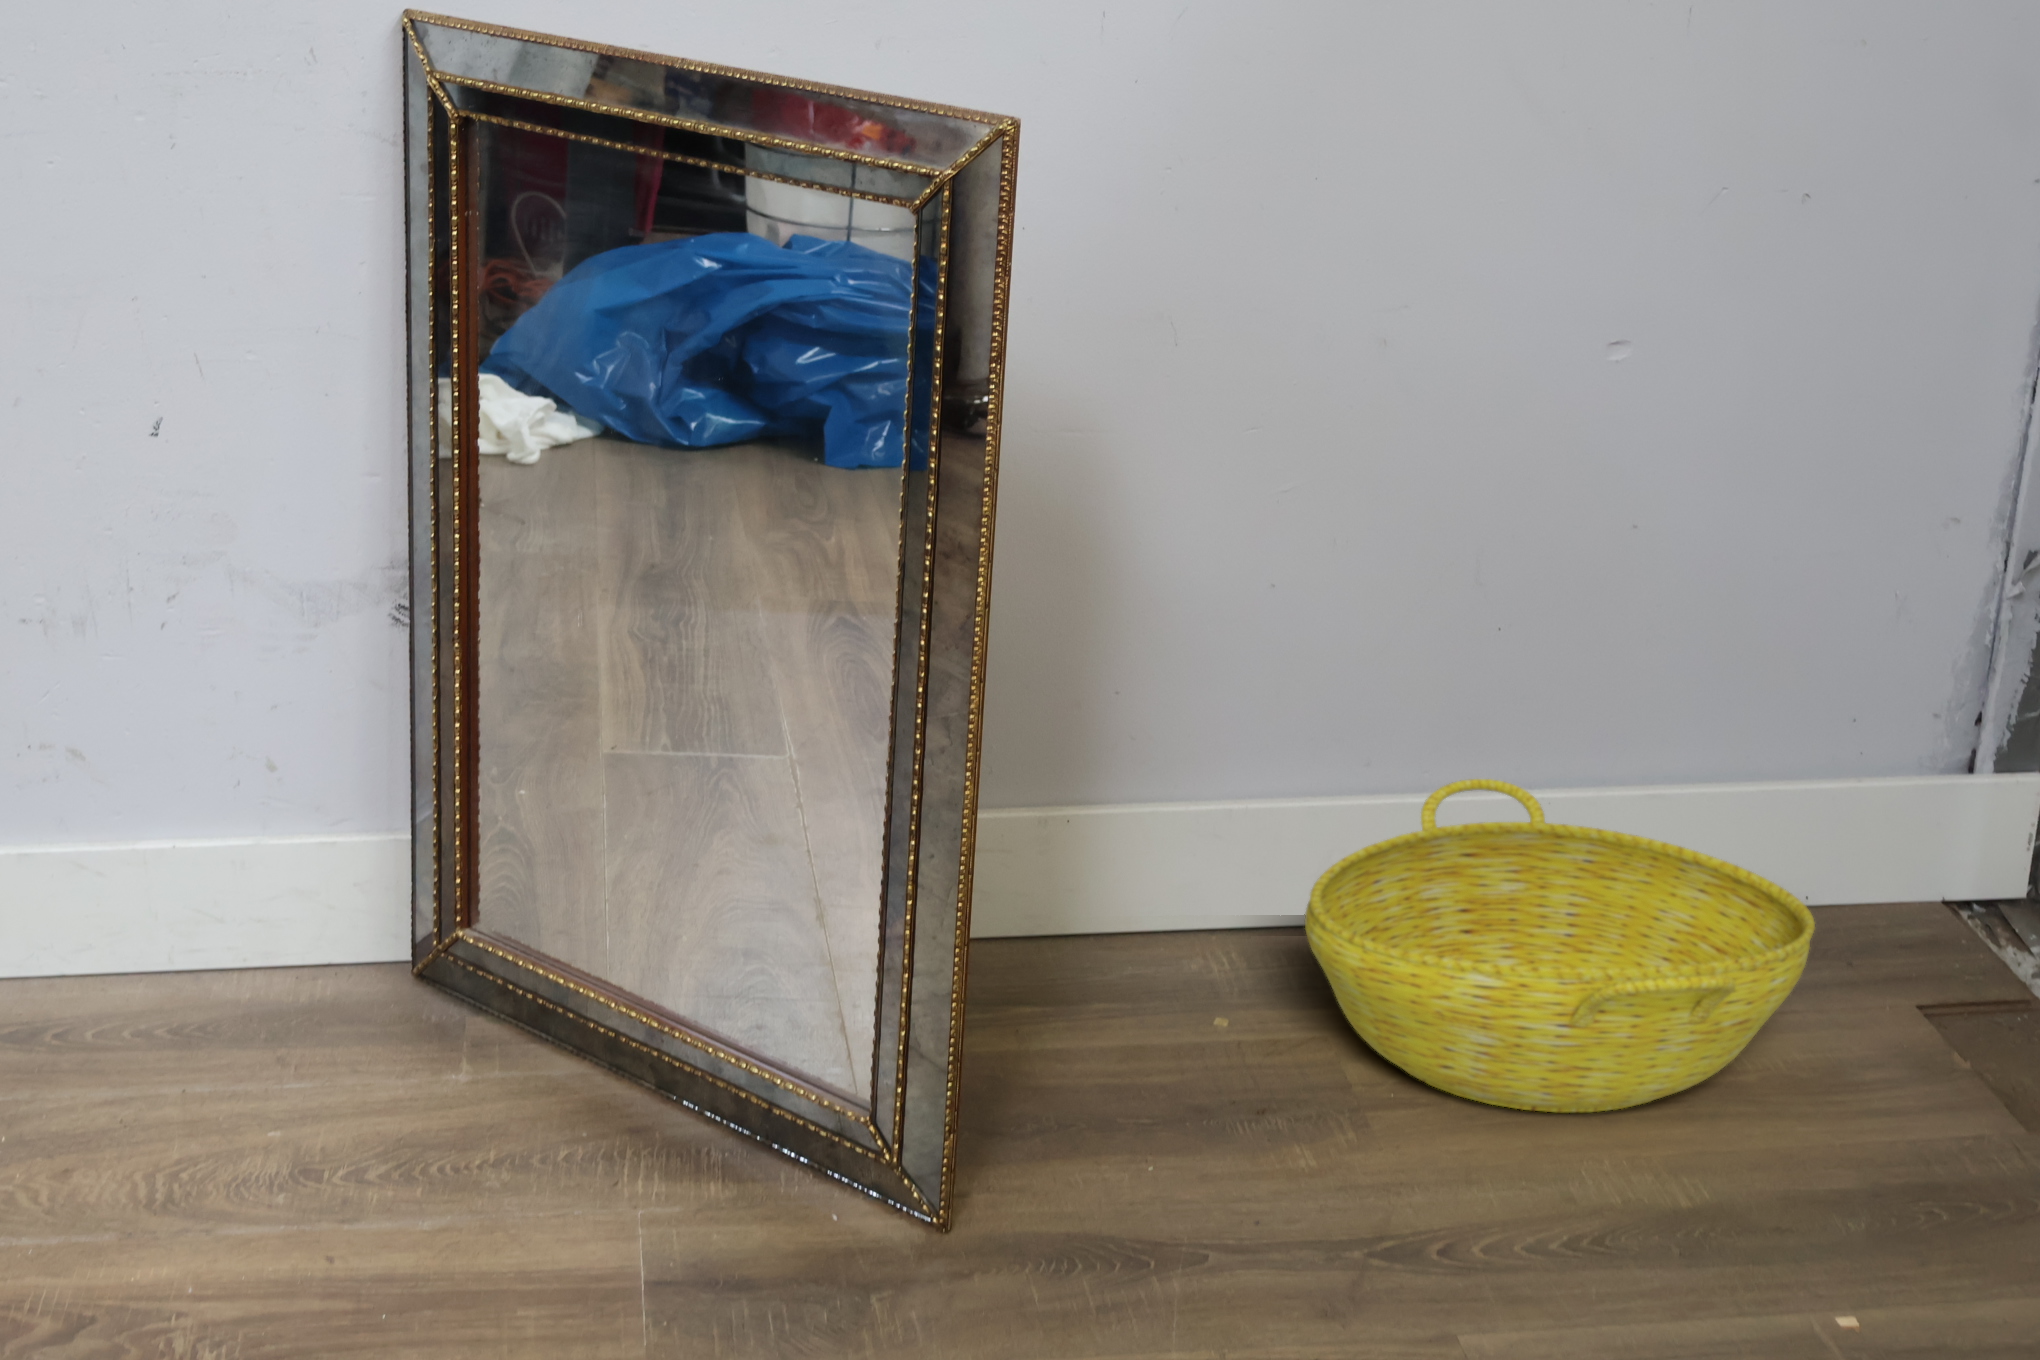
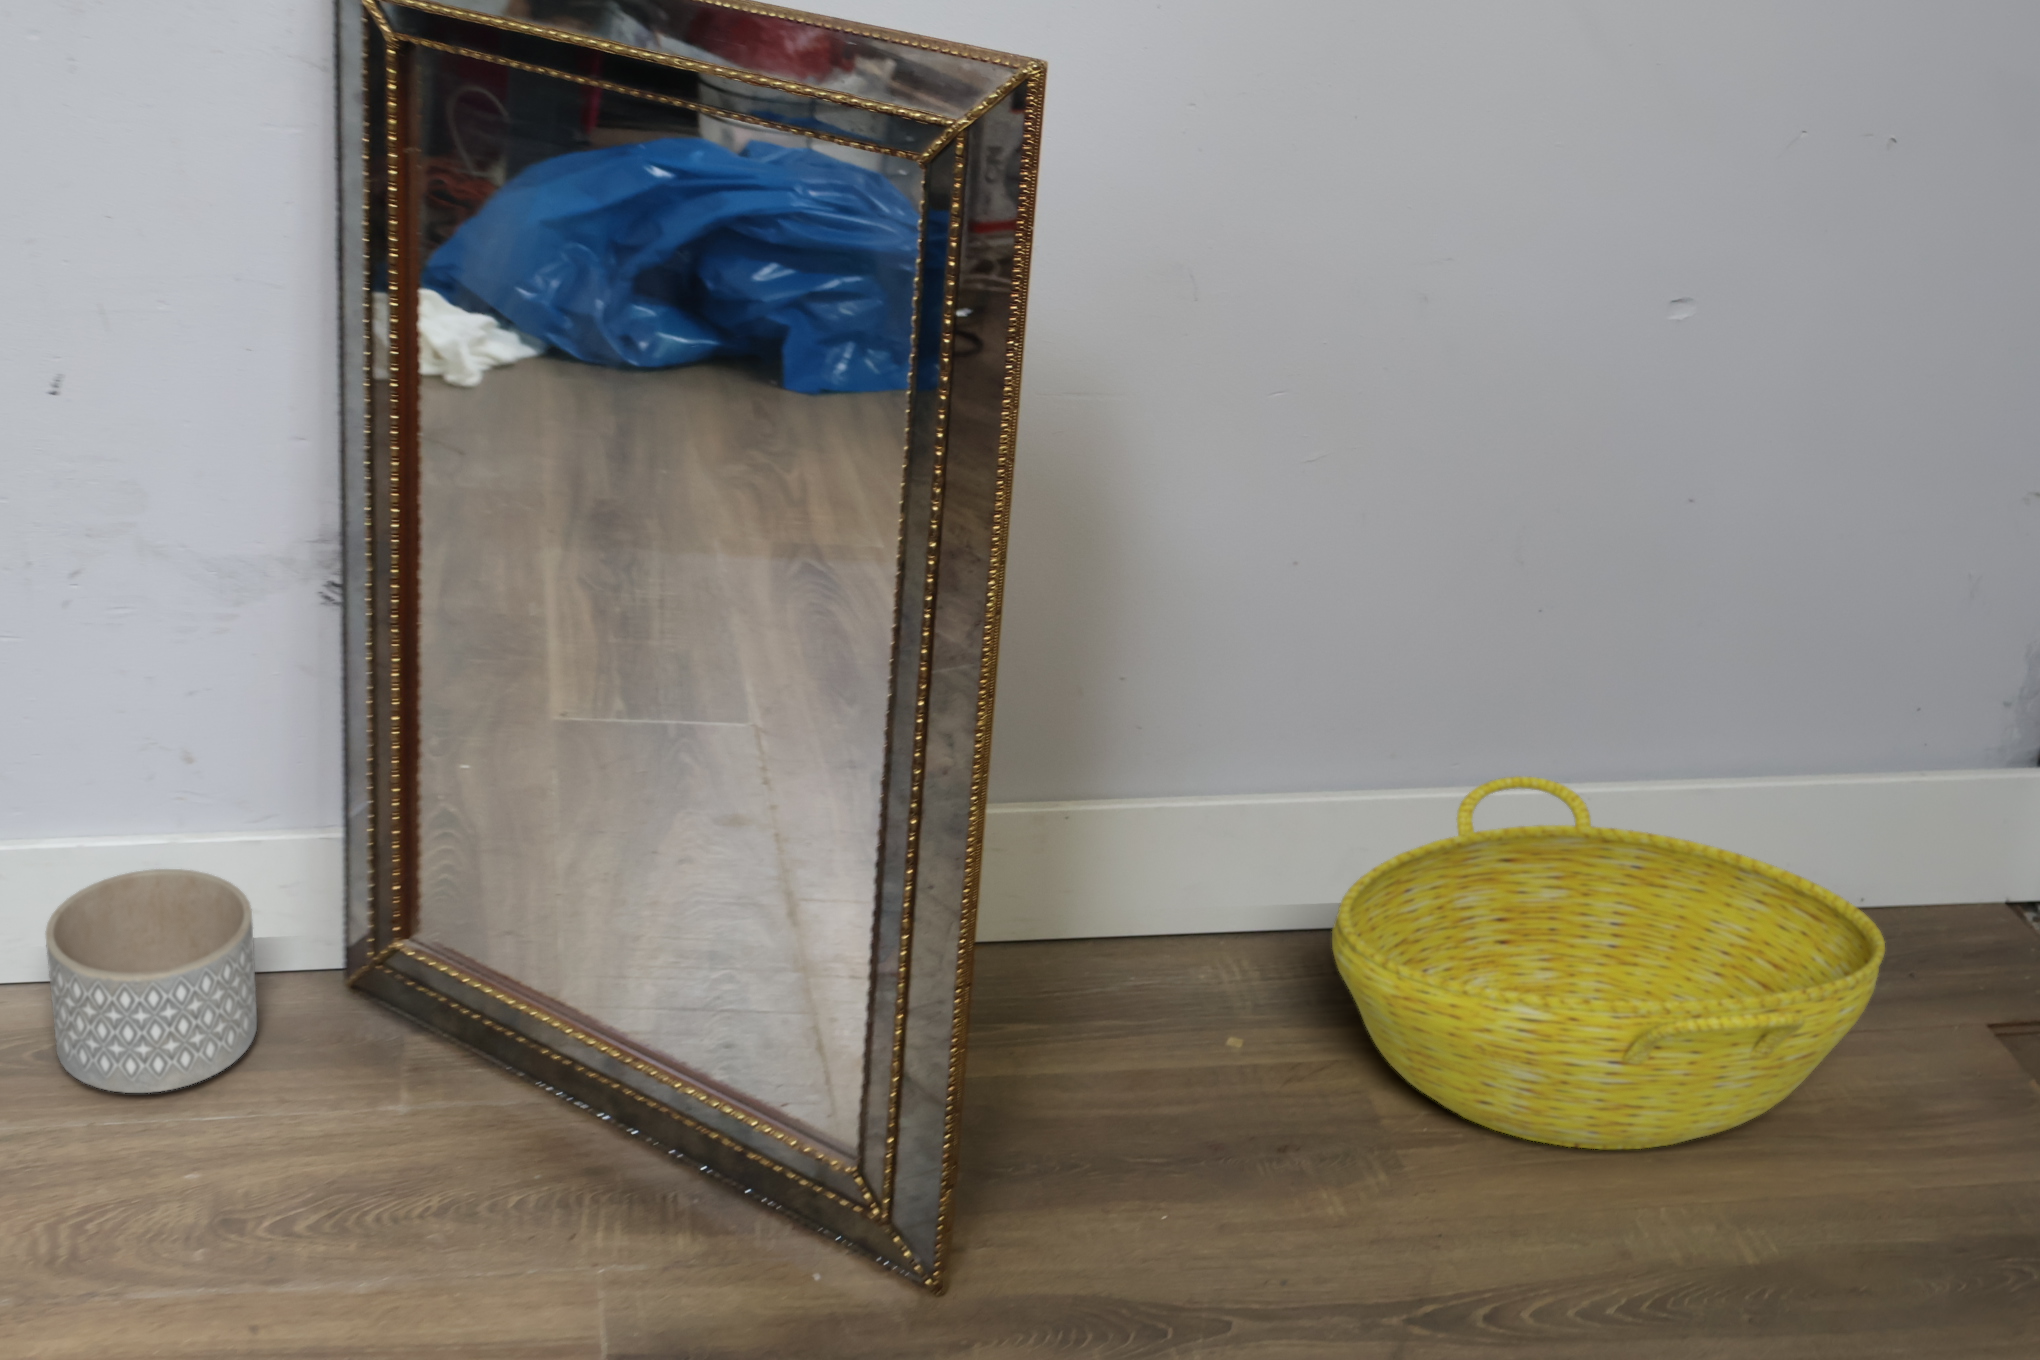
planter: none [144,863,332,1062] -> present [46,869,257,1093]

